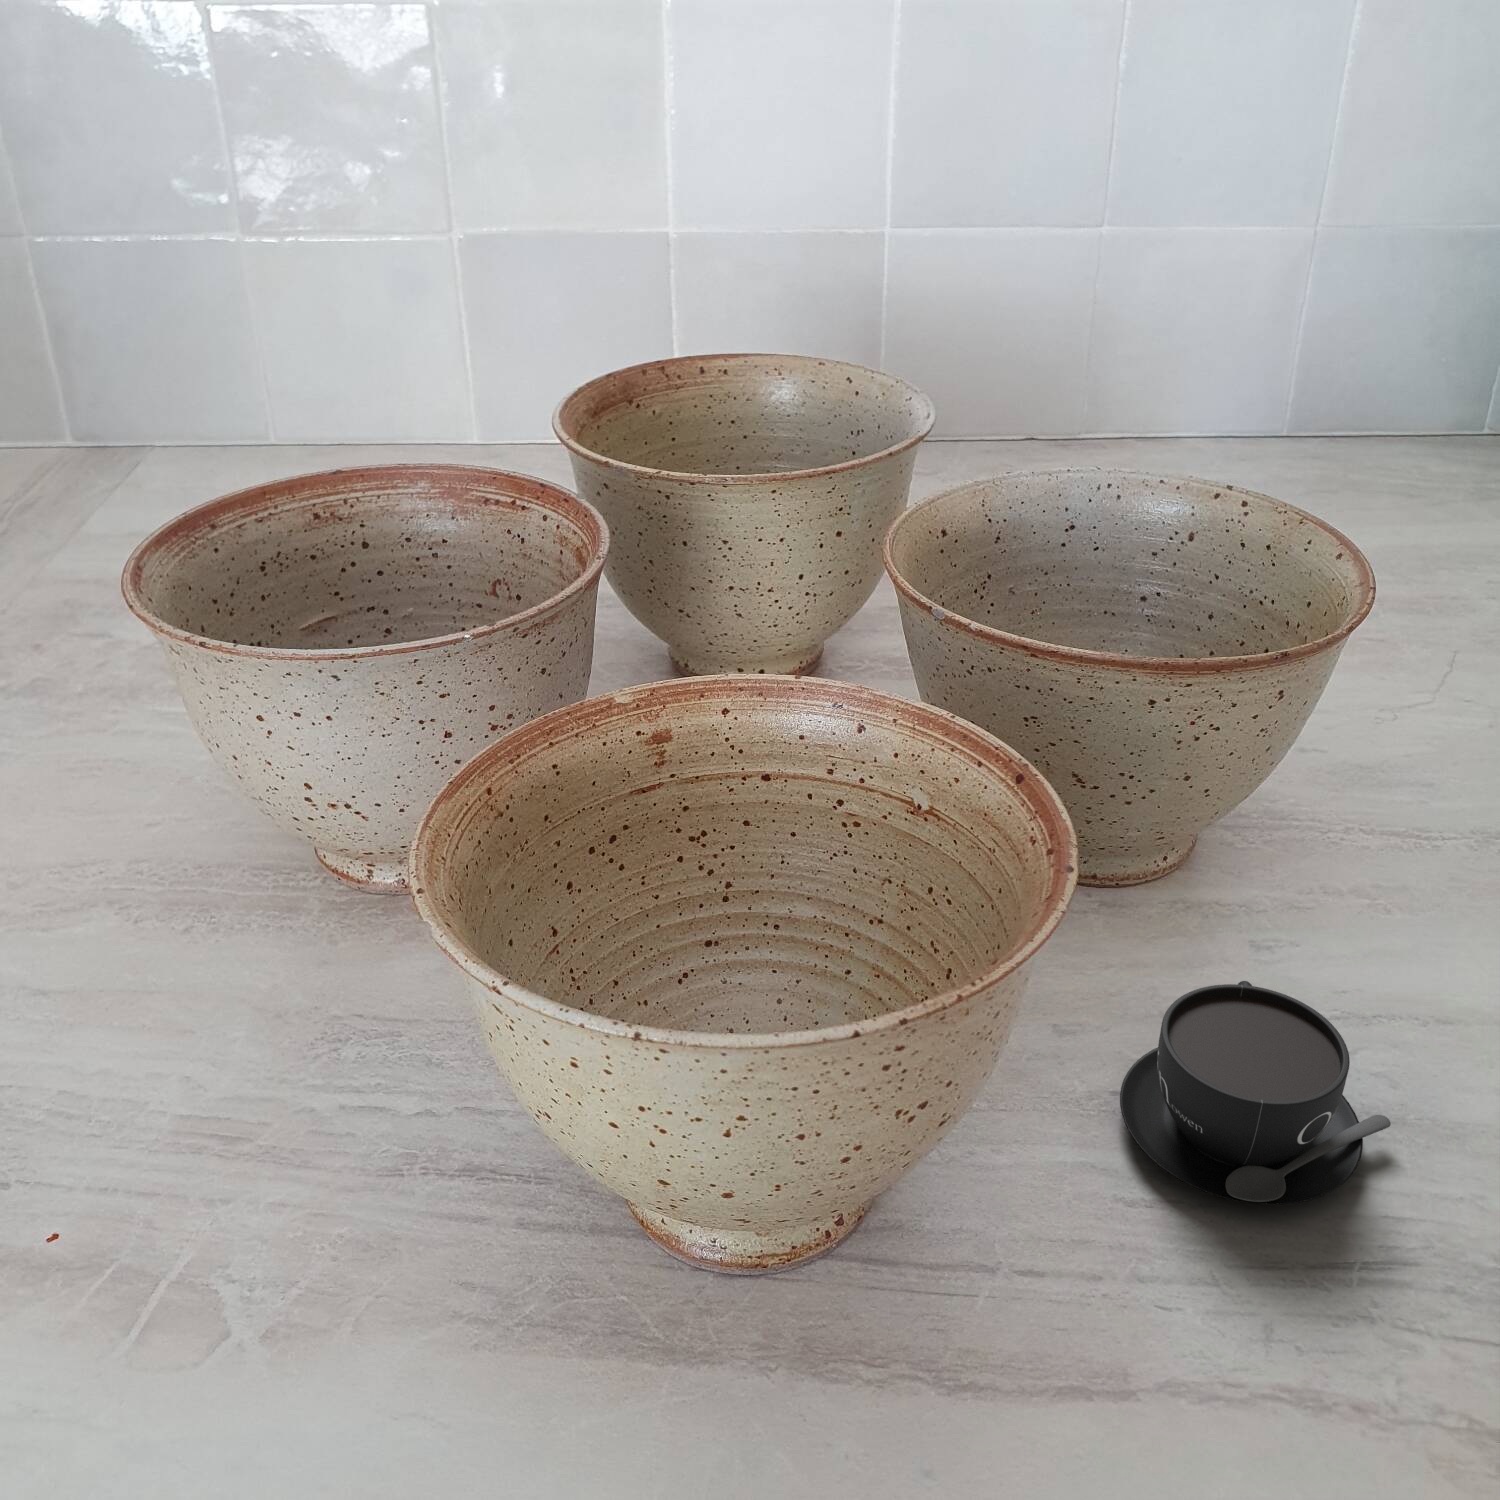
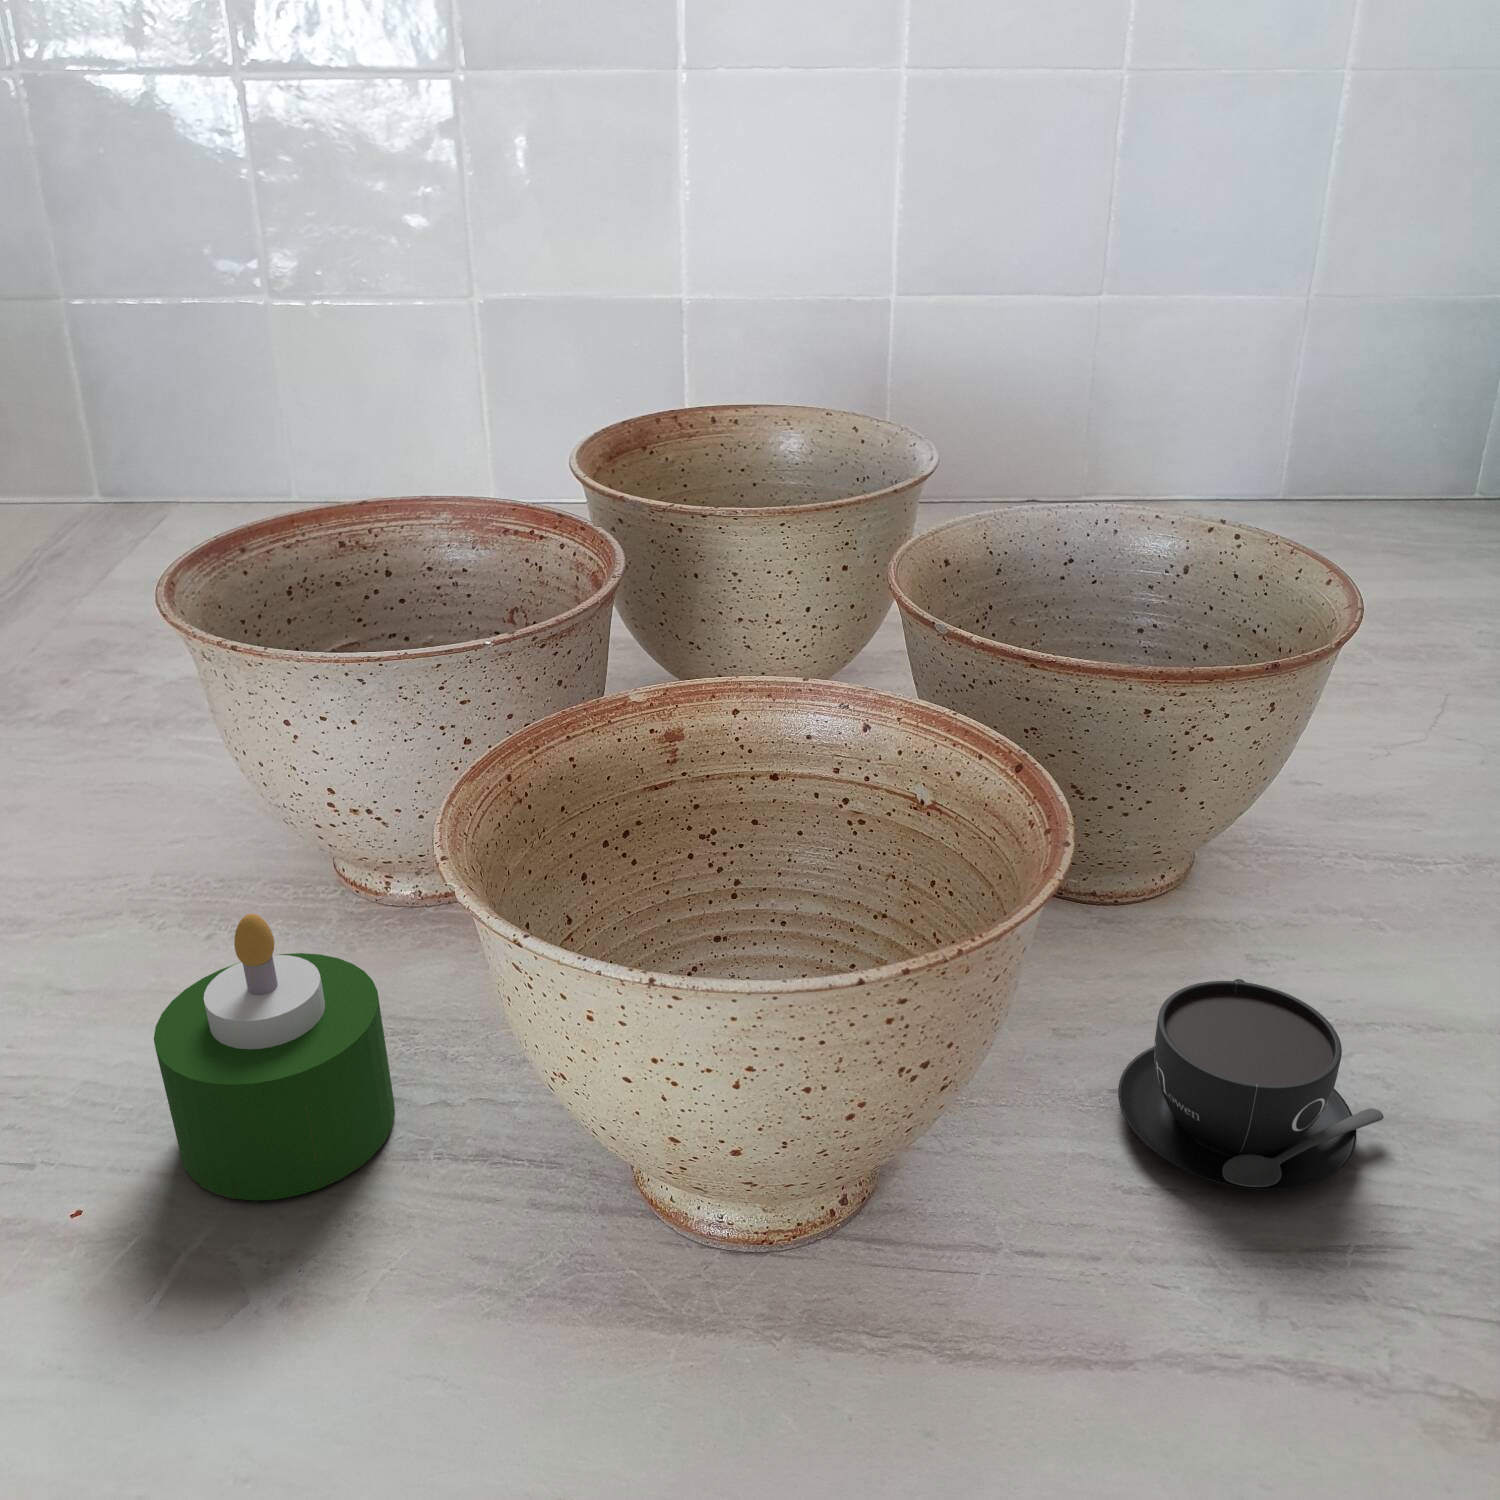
candle: none [130,934,381,1223] -> present [154,914,395,1201]

